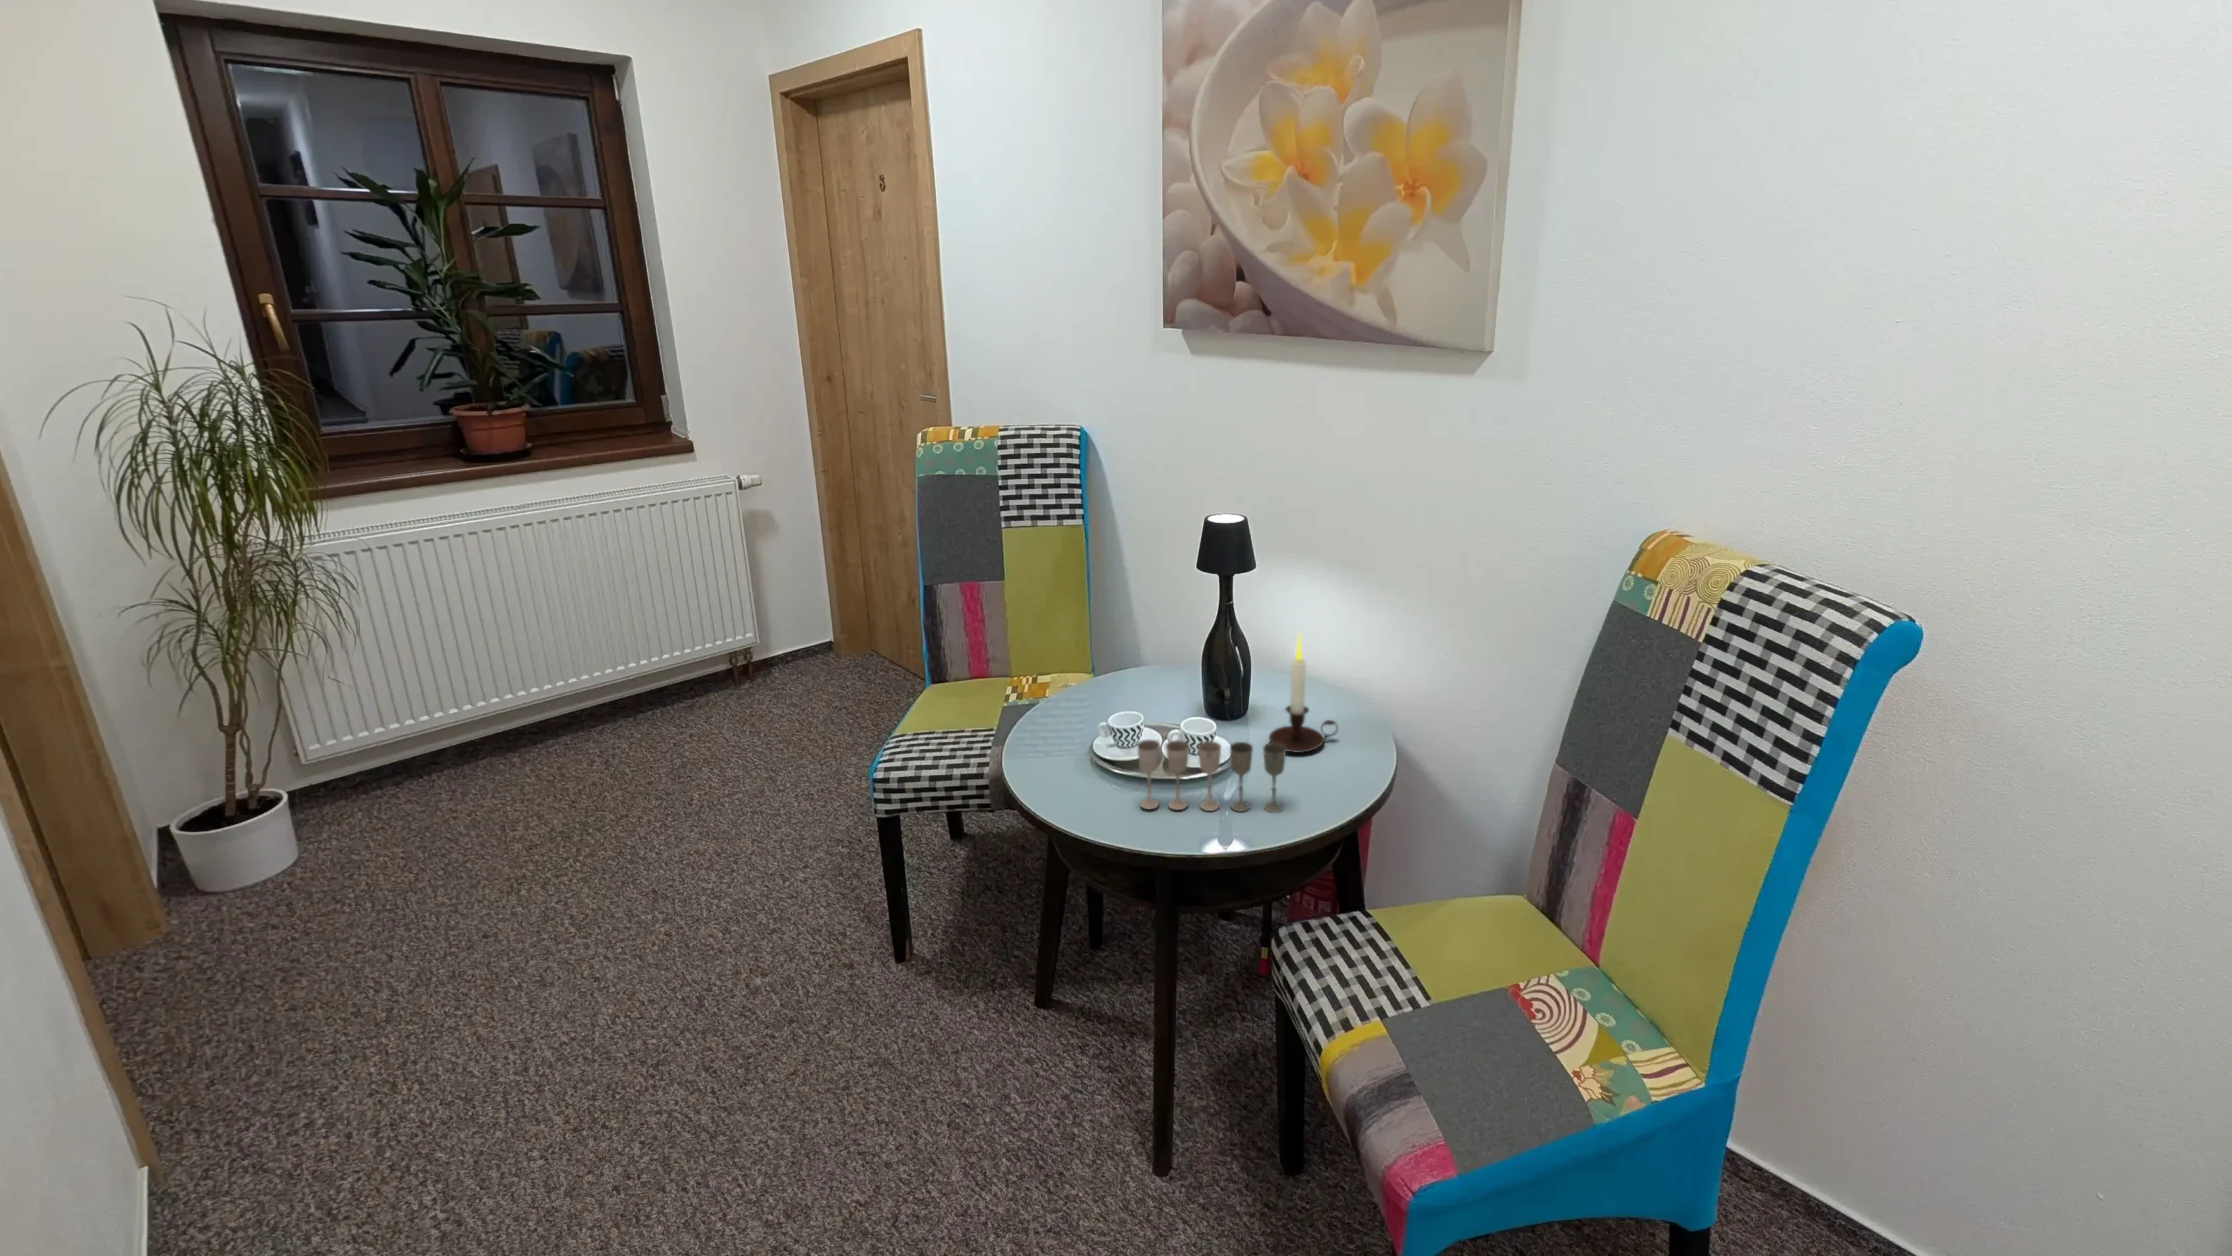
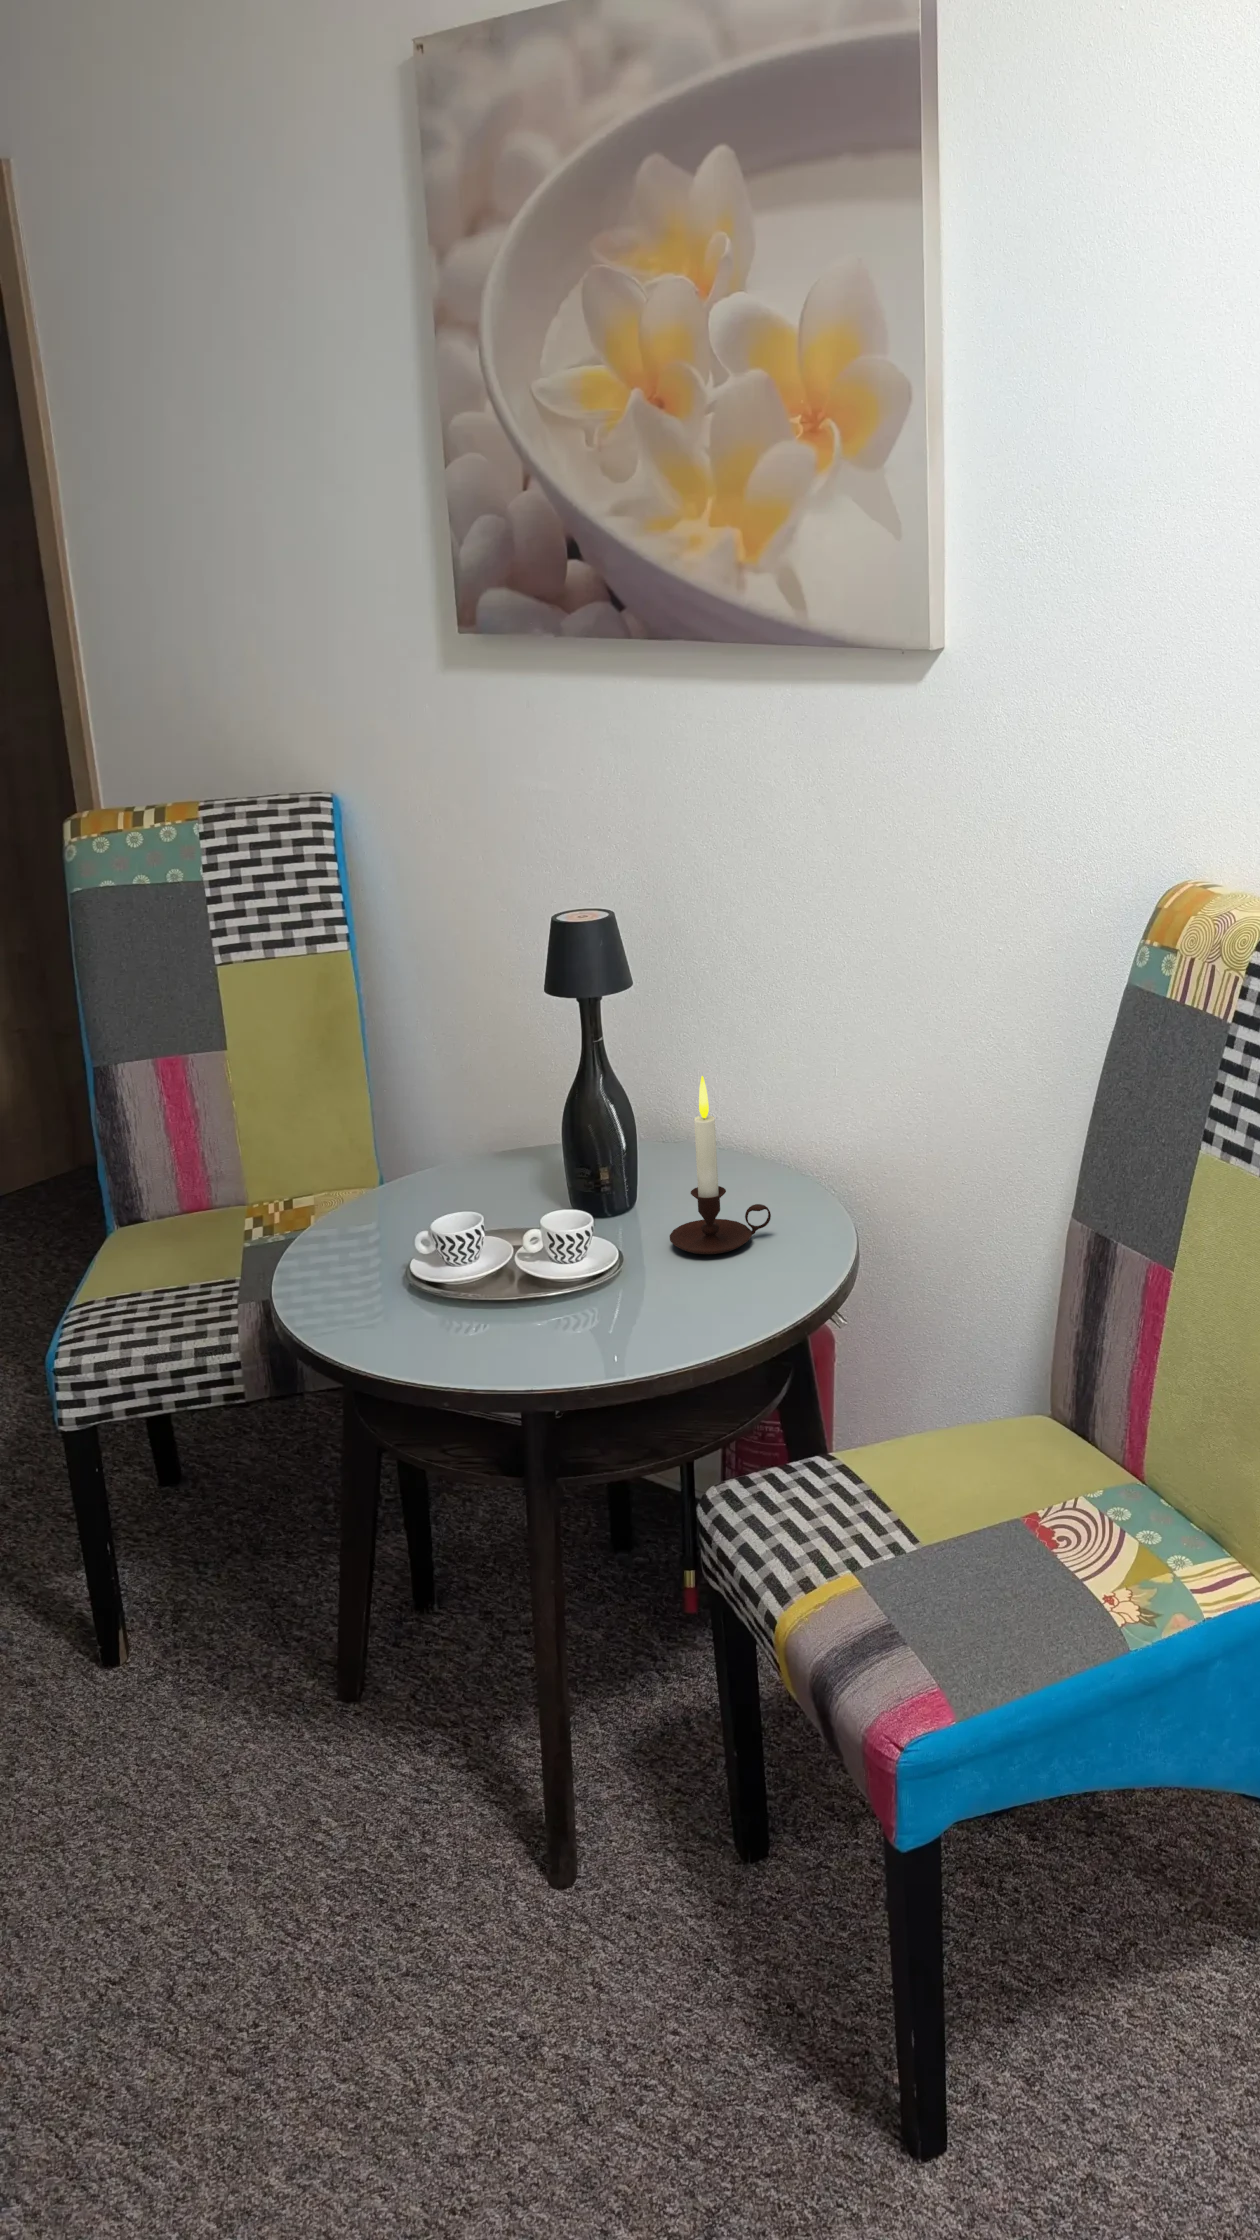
wine glass: present [1137,740,1286,813] -> none [479,1229,698,1344]

